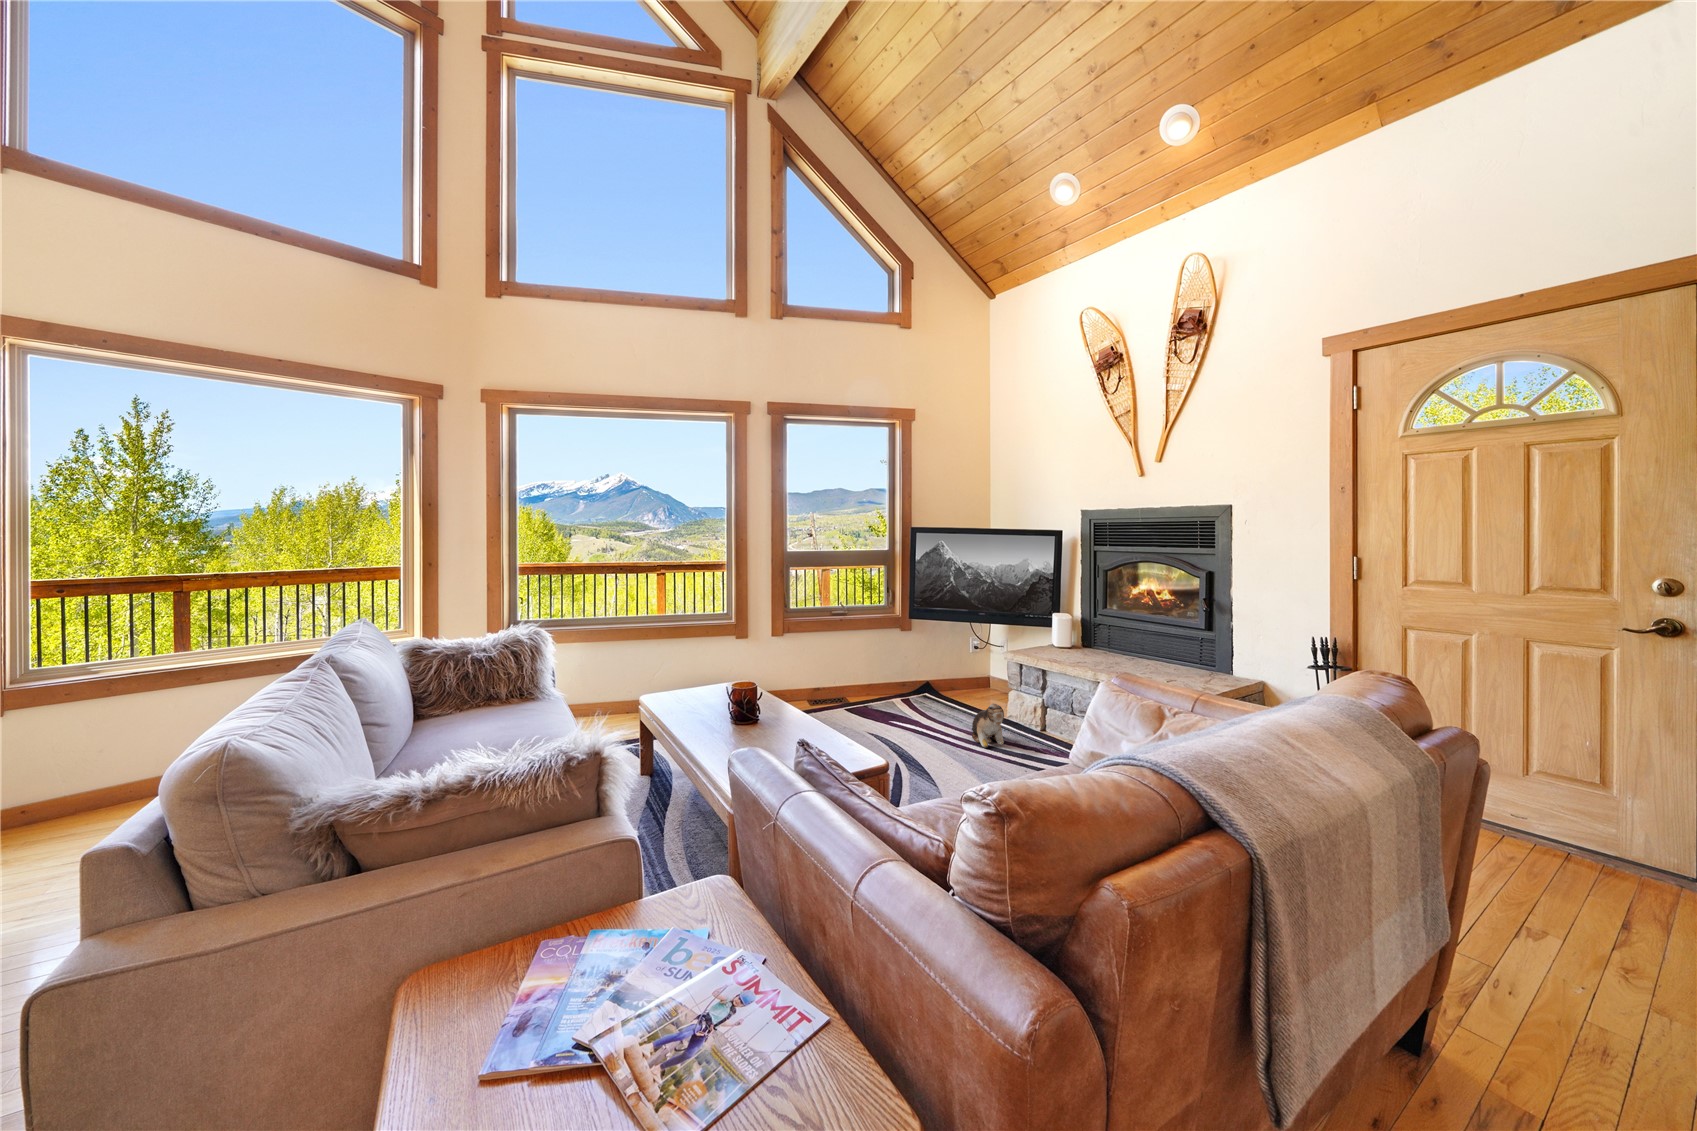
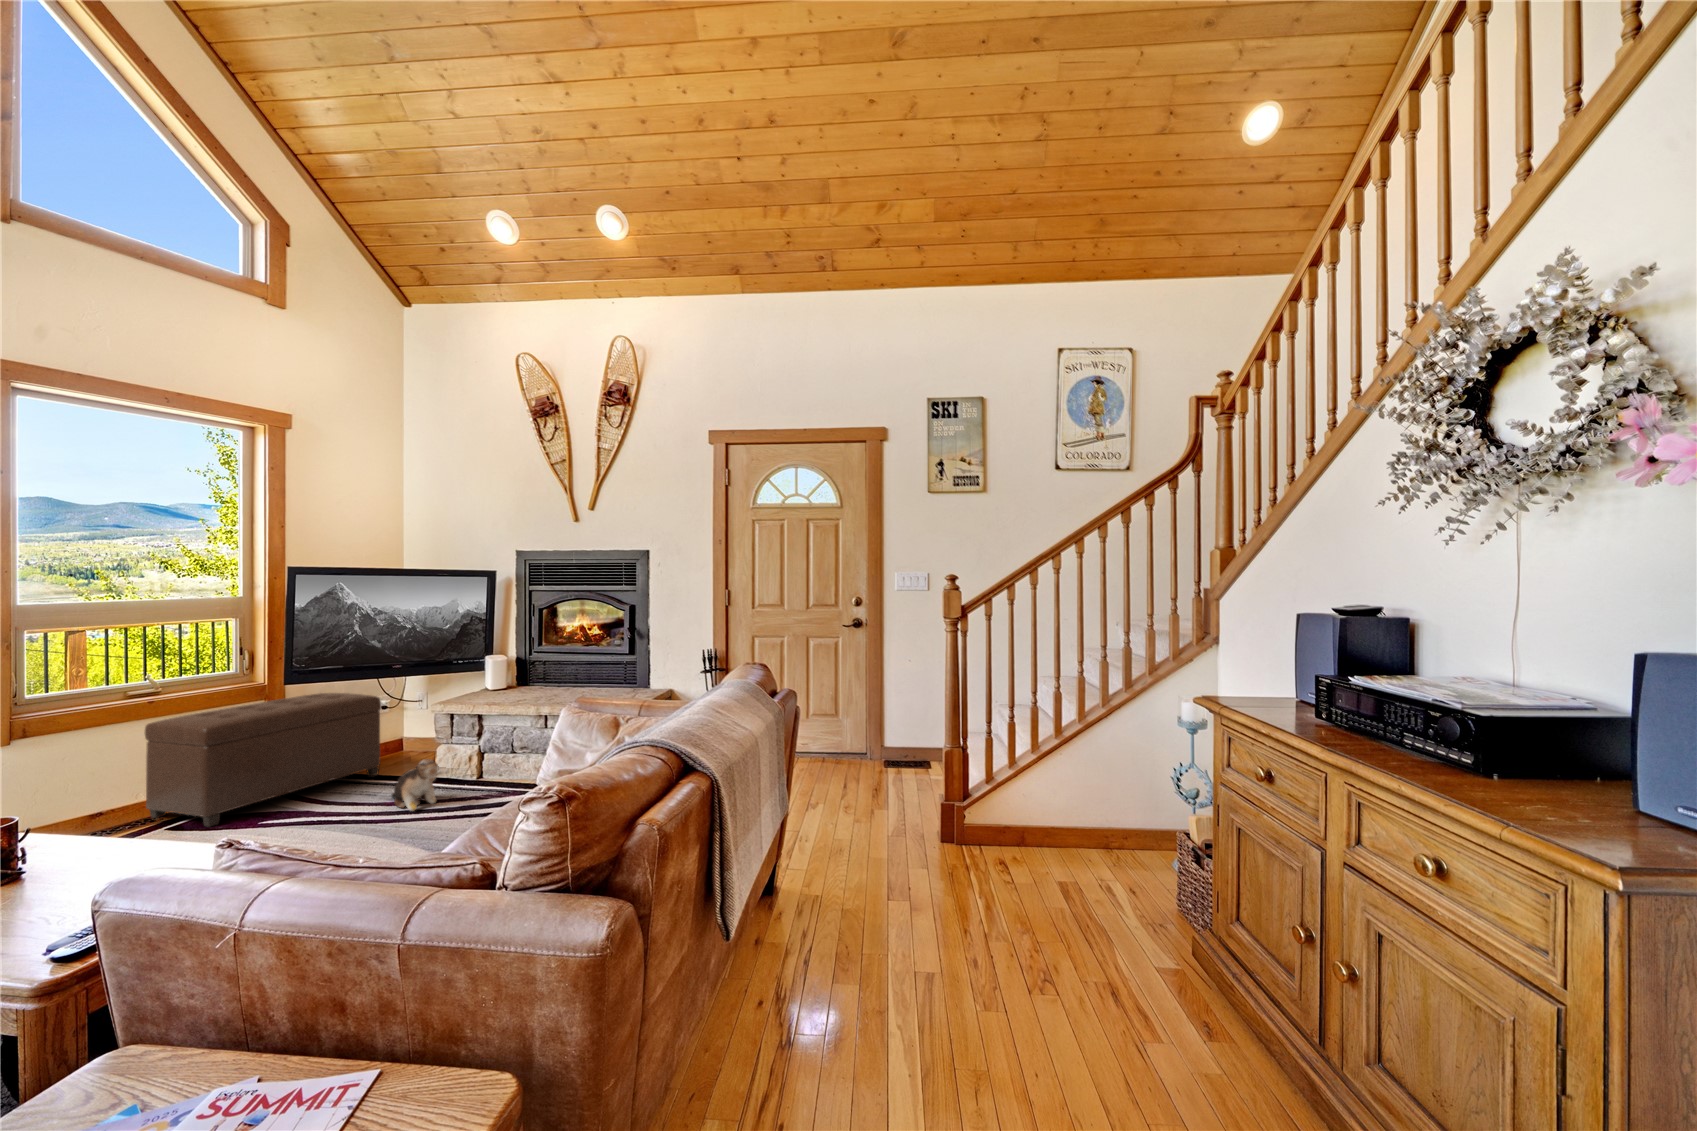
ottoman: none [829,632,969,723] -> present [145,693,381,827]

